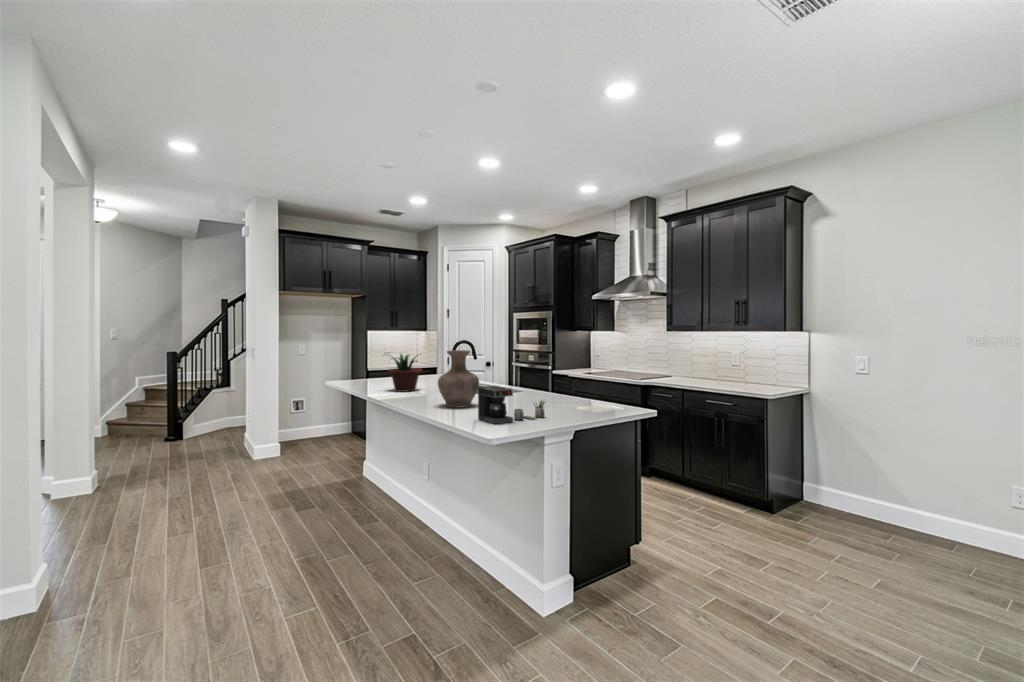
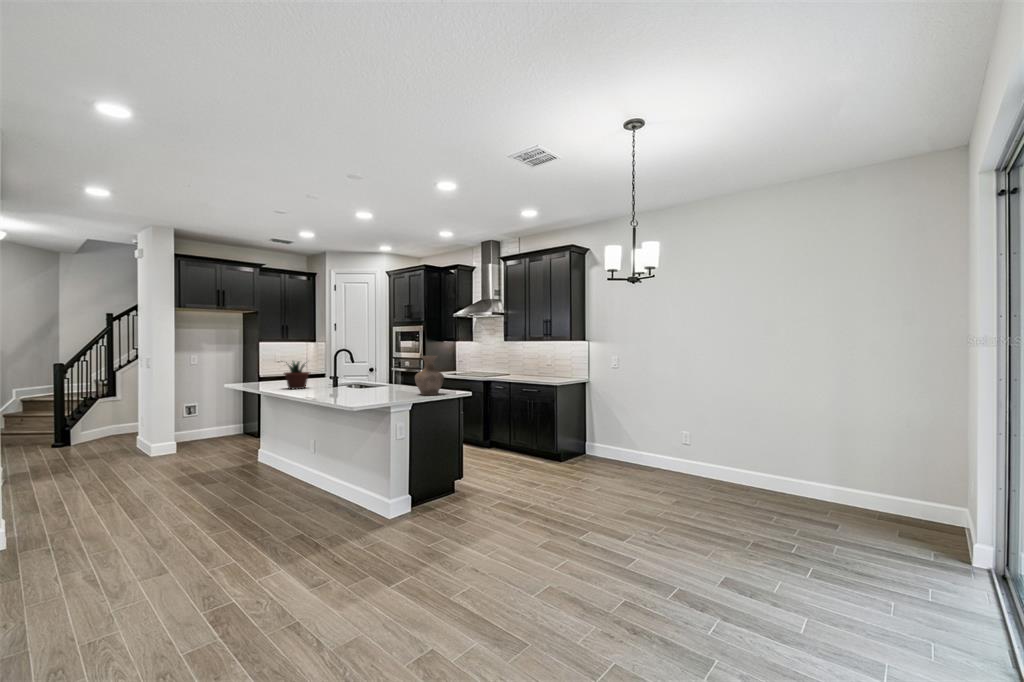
vase: present [438,350,479,408] -> present [415,356,444,395]
coffee maker: present [478,386,545,424] -> none [349,378,395,402]

